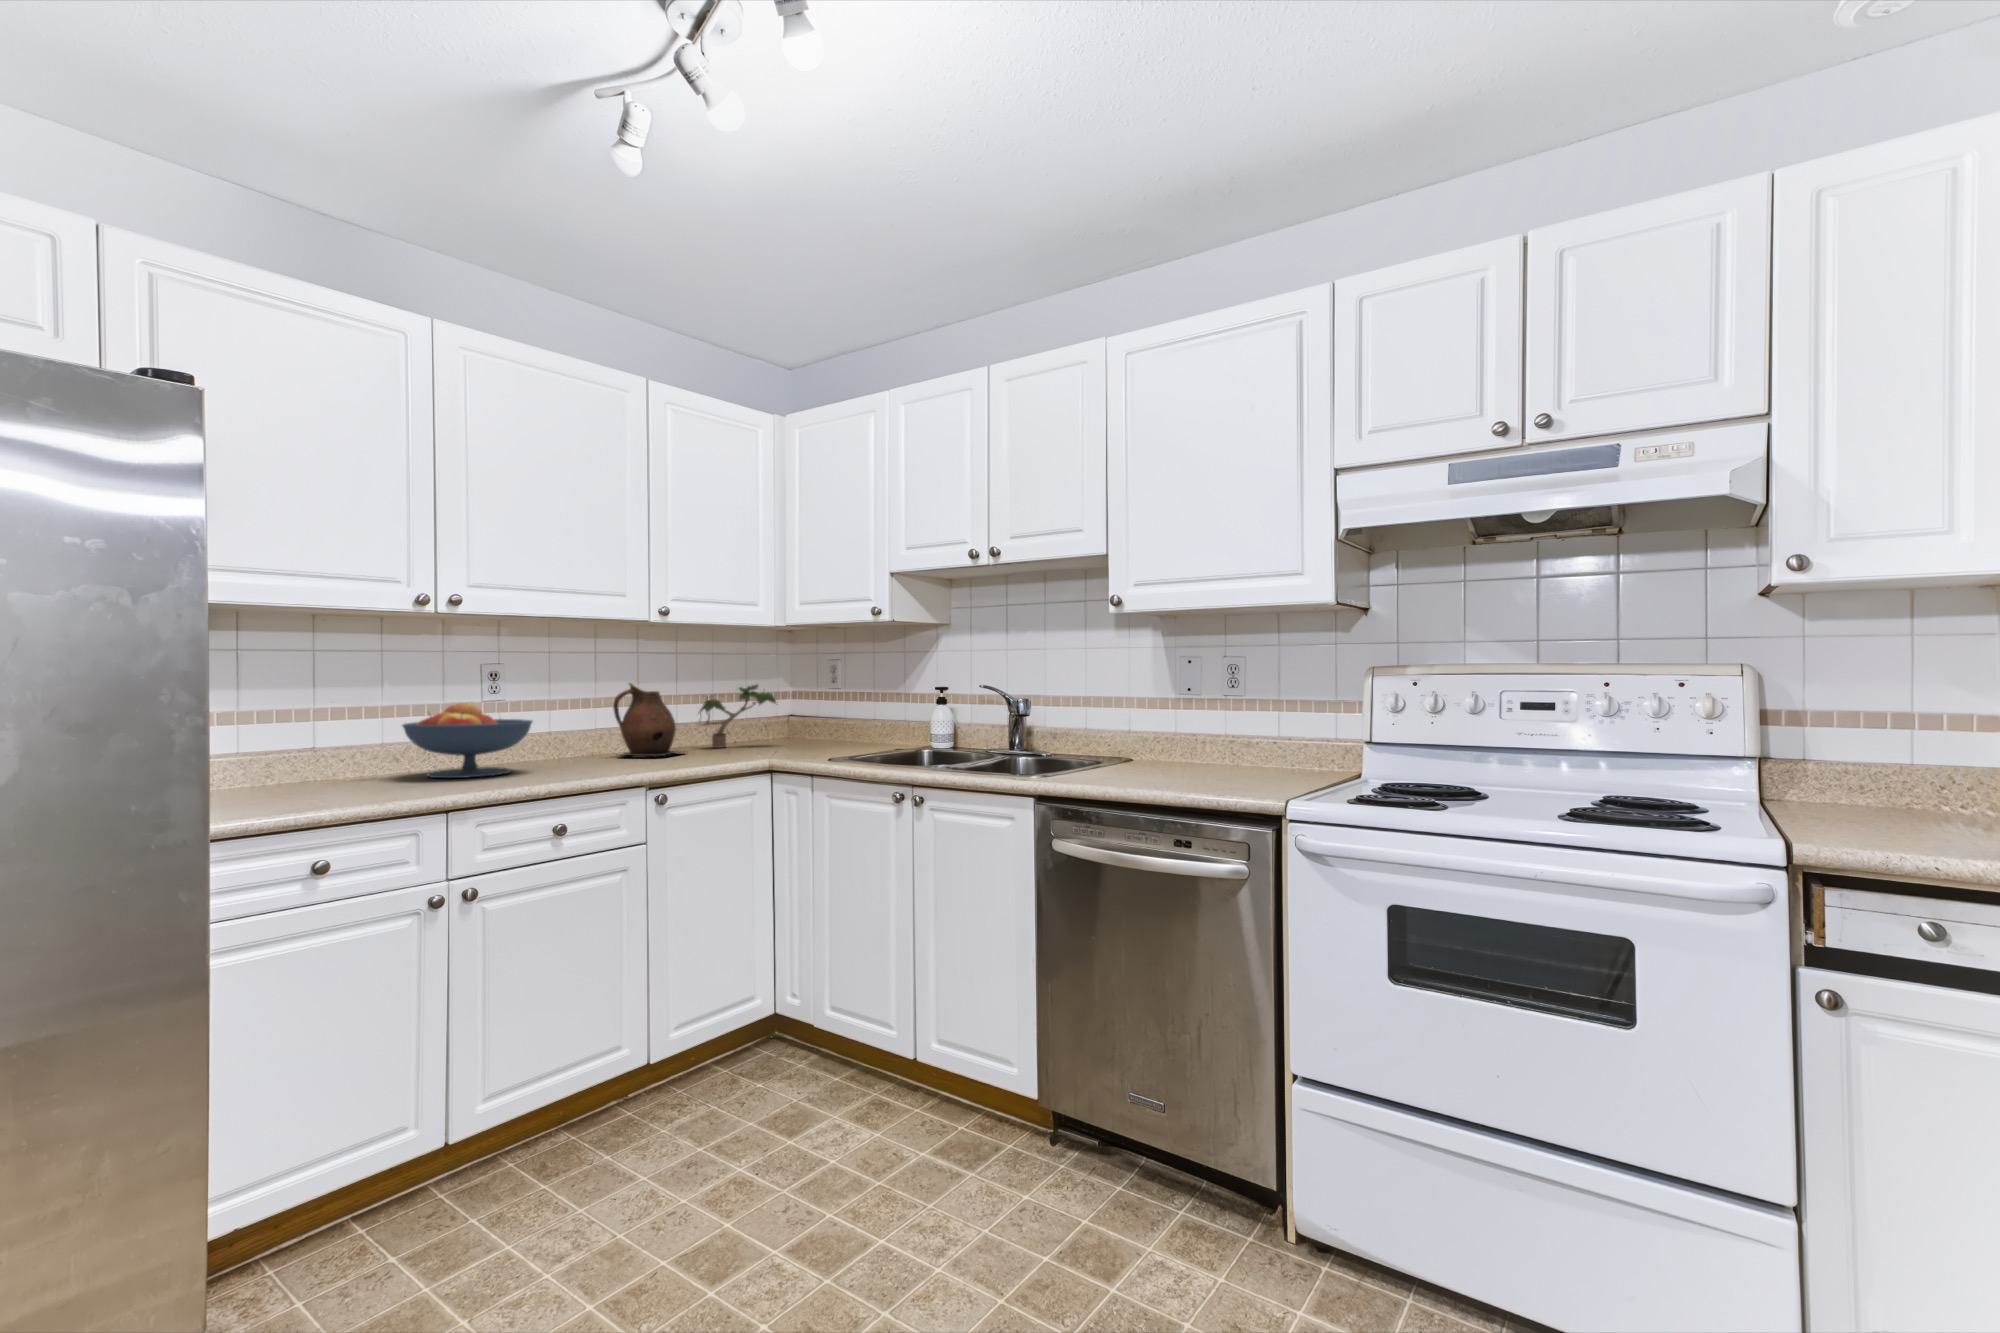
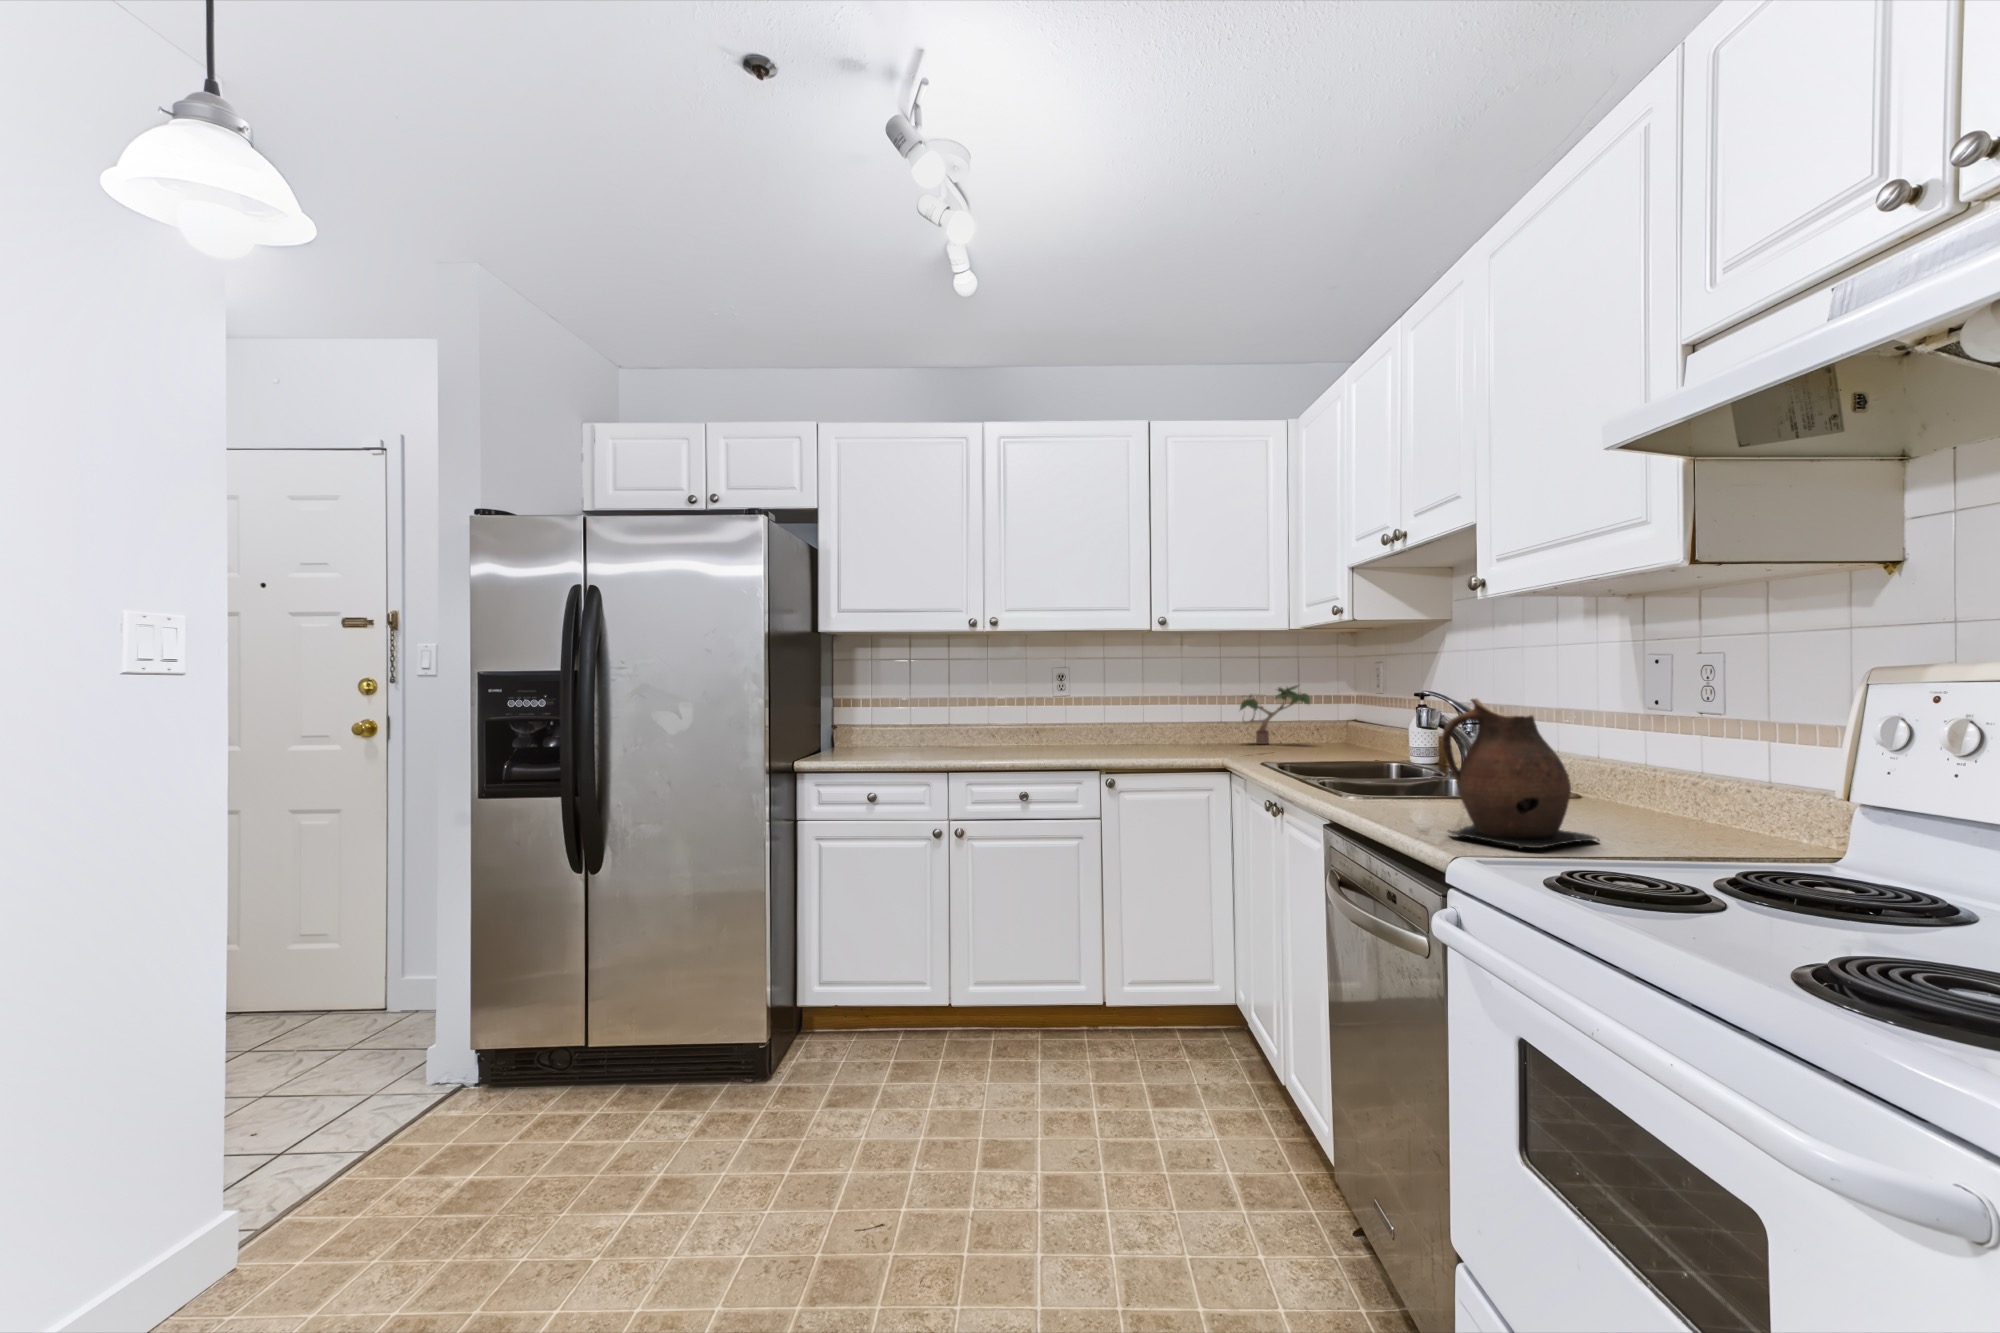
ceramic pitcher: present [613,683,687,757] -> present [1442,699,1598,849]
fruit bowl: present [403,703,532,778] -> none [977,699,1059,754]

